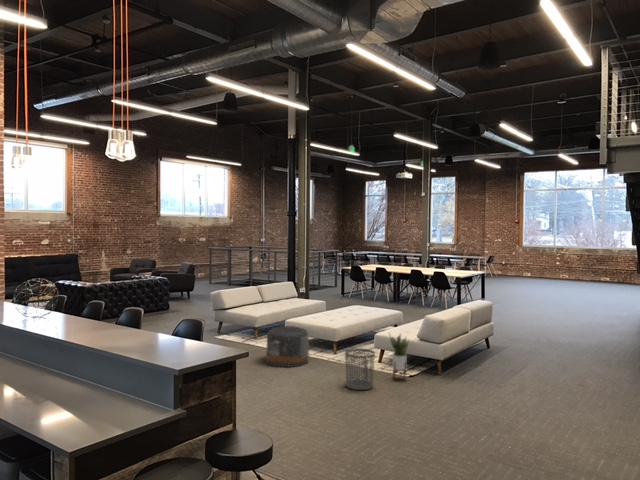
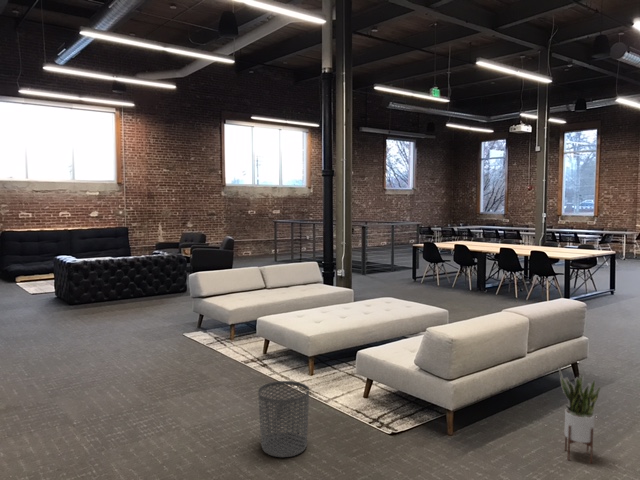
pouf: present [267,326,309,367] -> none [199,329,262,393]
potted plant: present [390,335,409,378] -> present [559,369,601,463]

